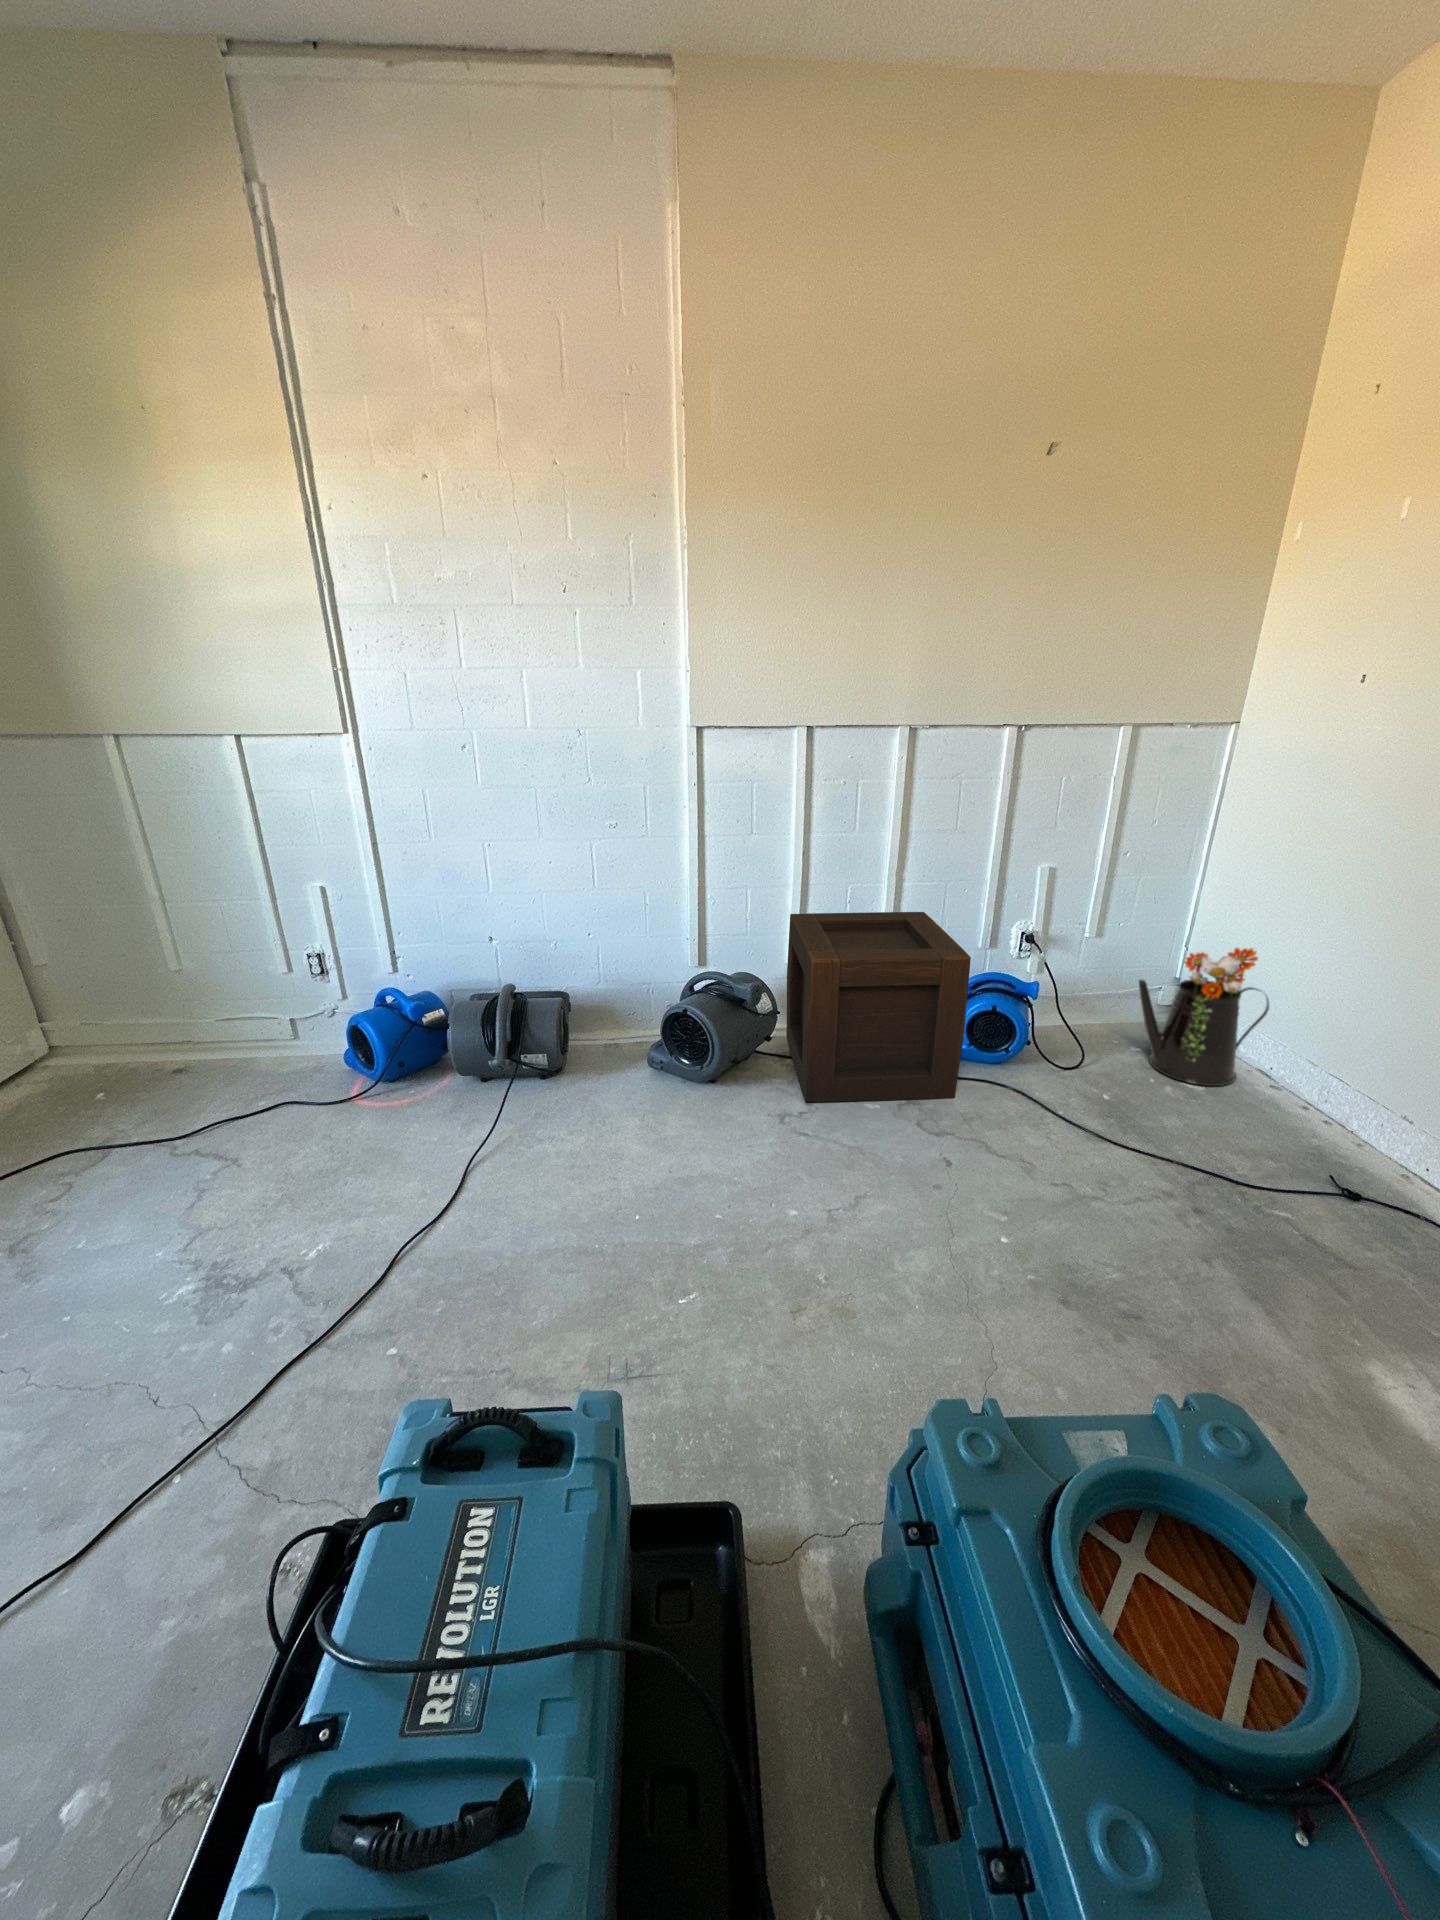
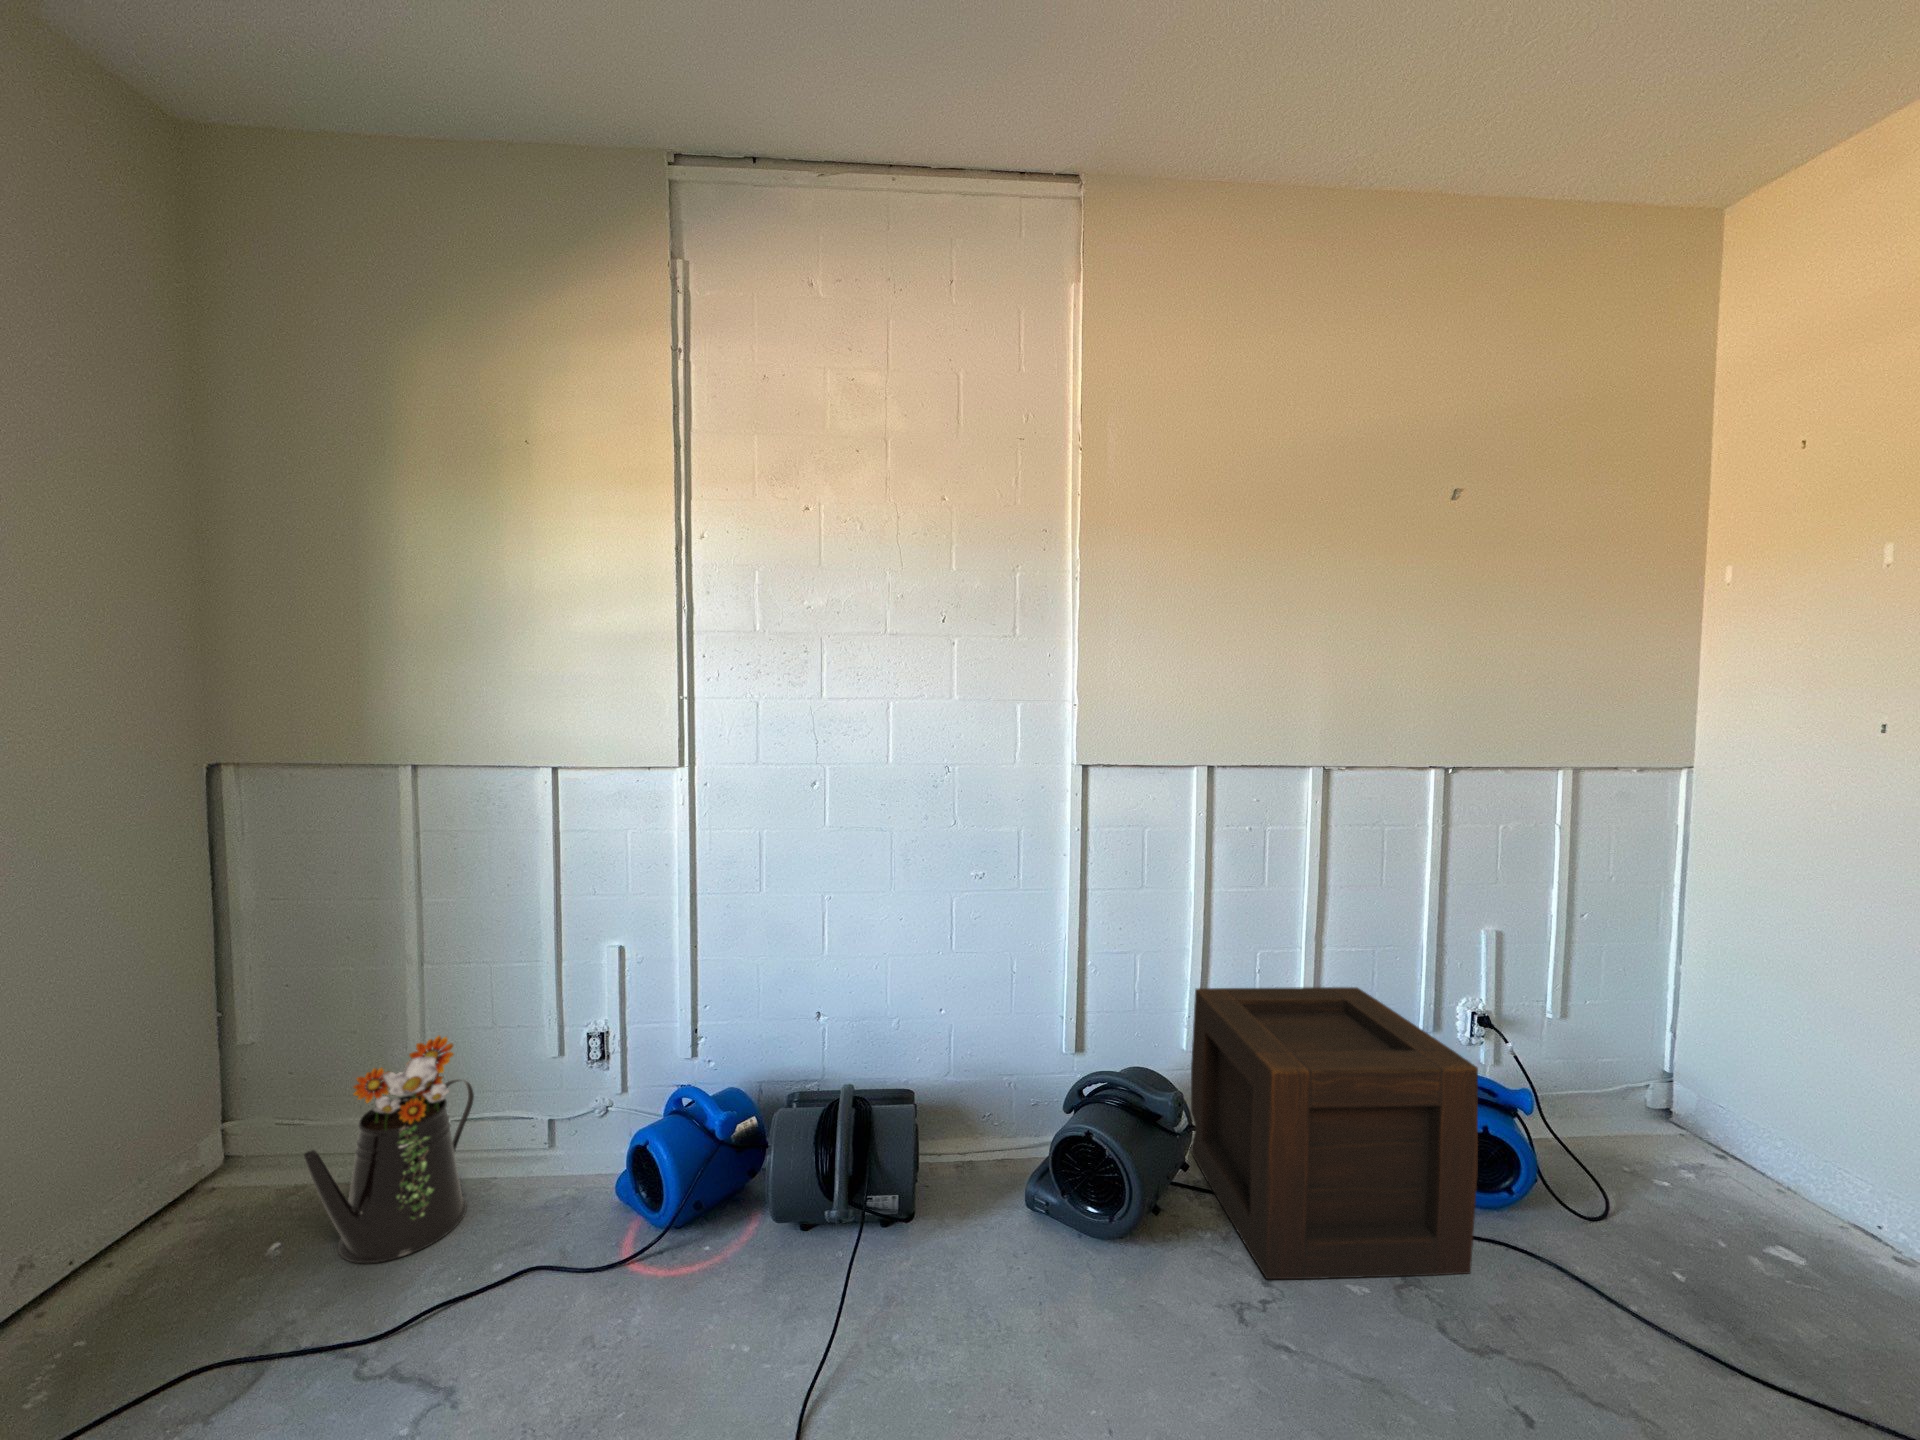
watering can: present [1139,948,1269,1086] -> present [304,1036,474,1263]

